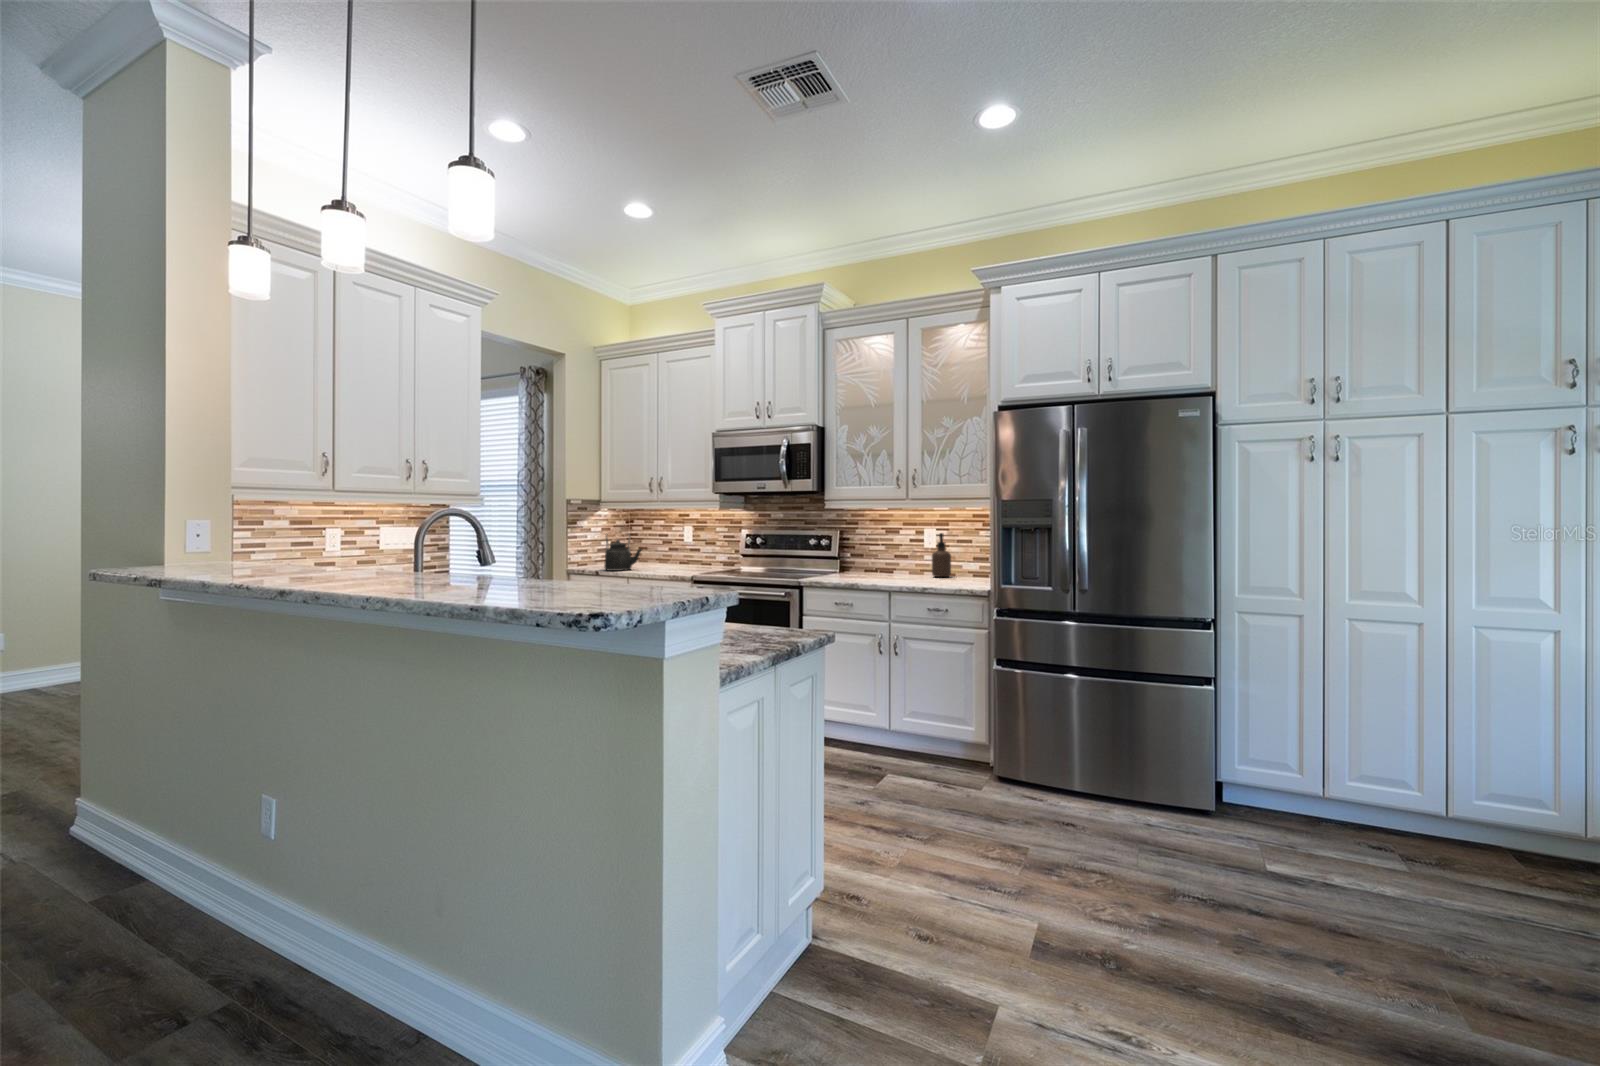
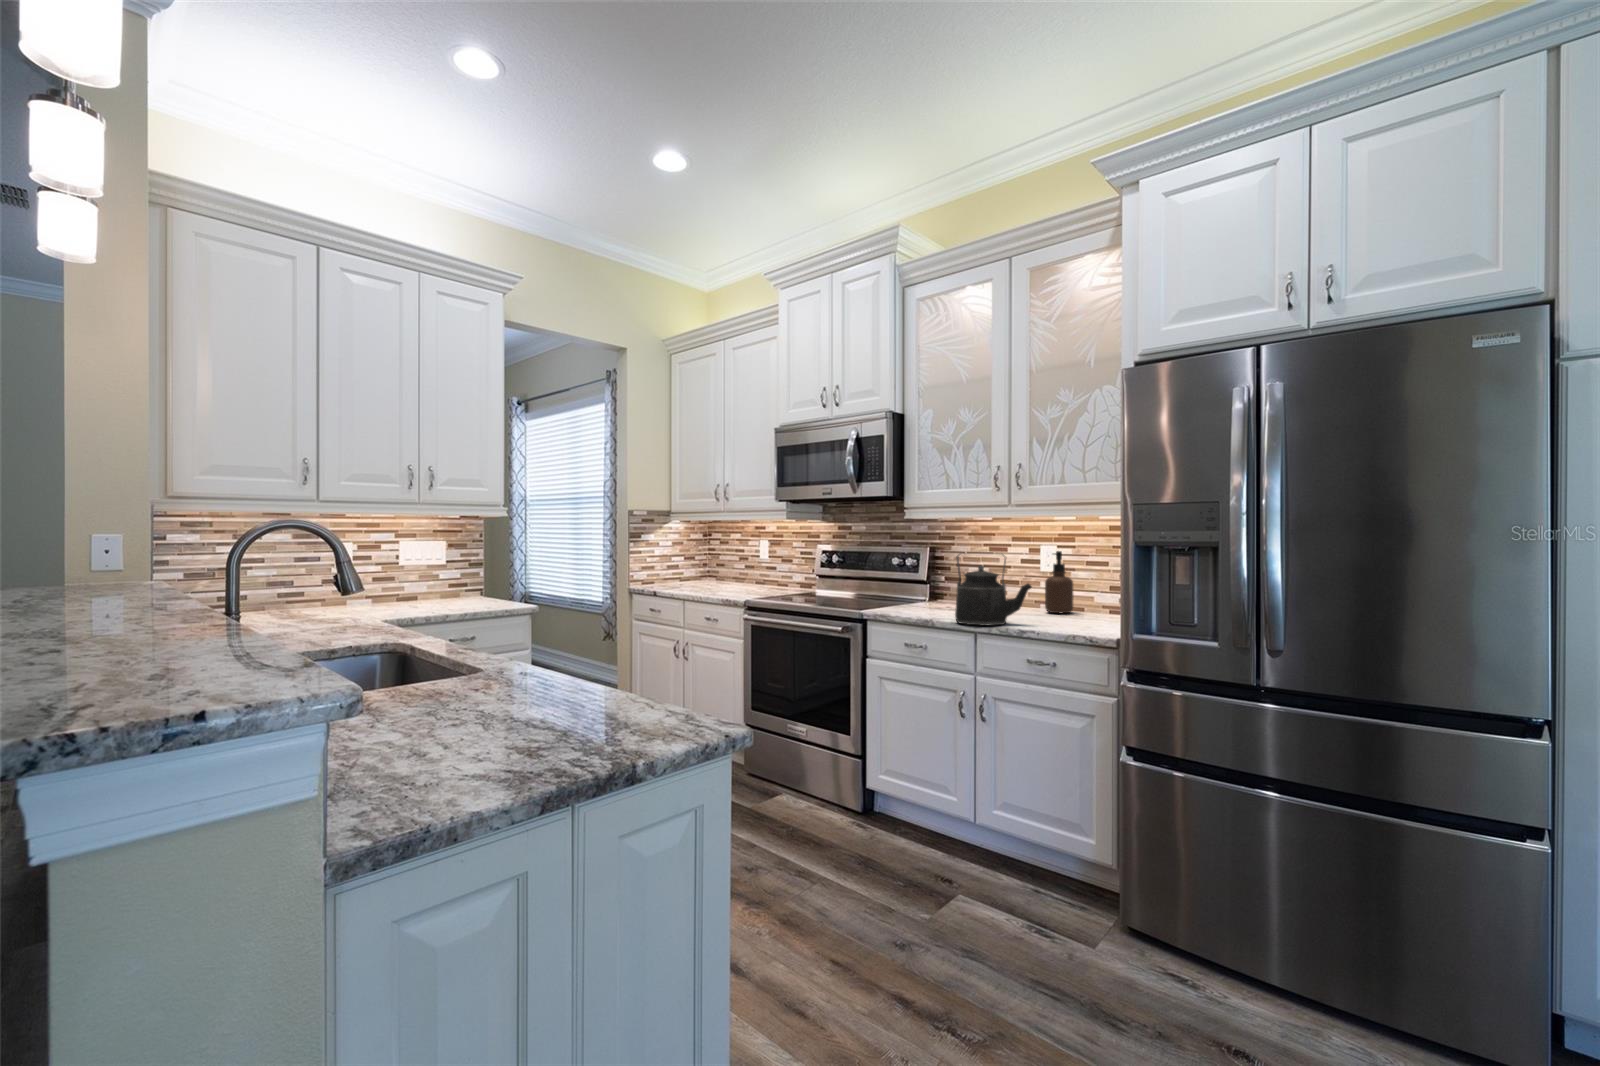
kettle: present [604,534,642,571] -> present [955,554,1032,626]

